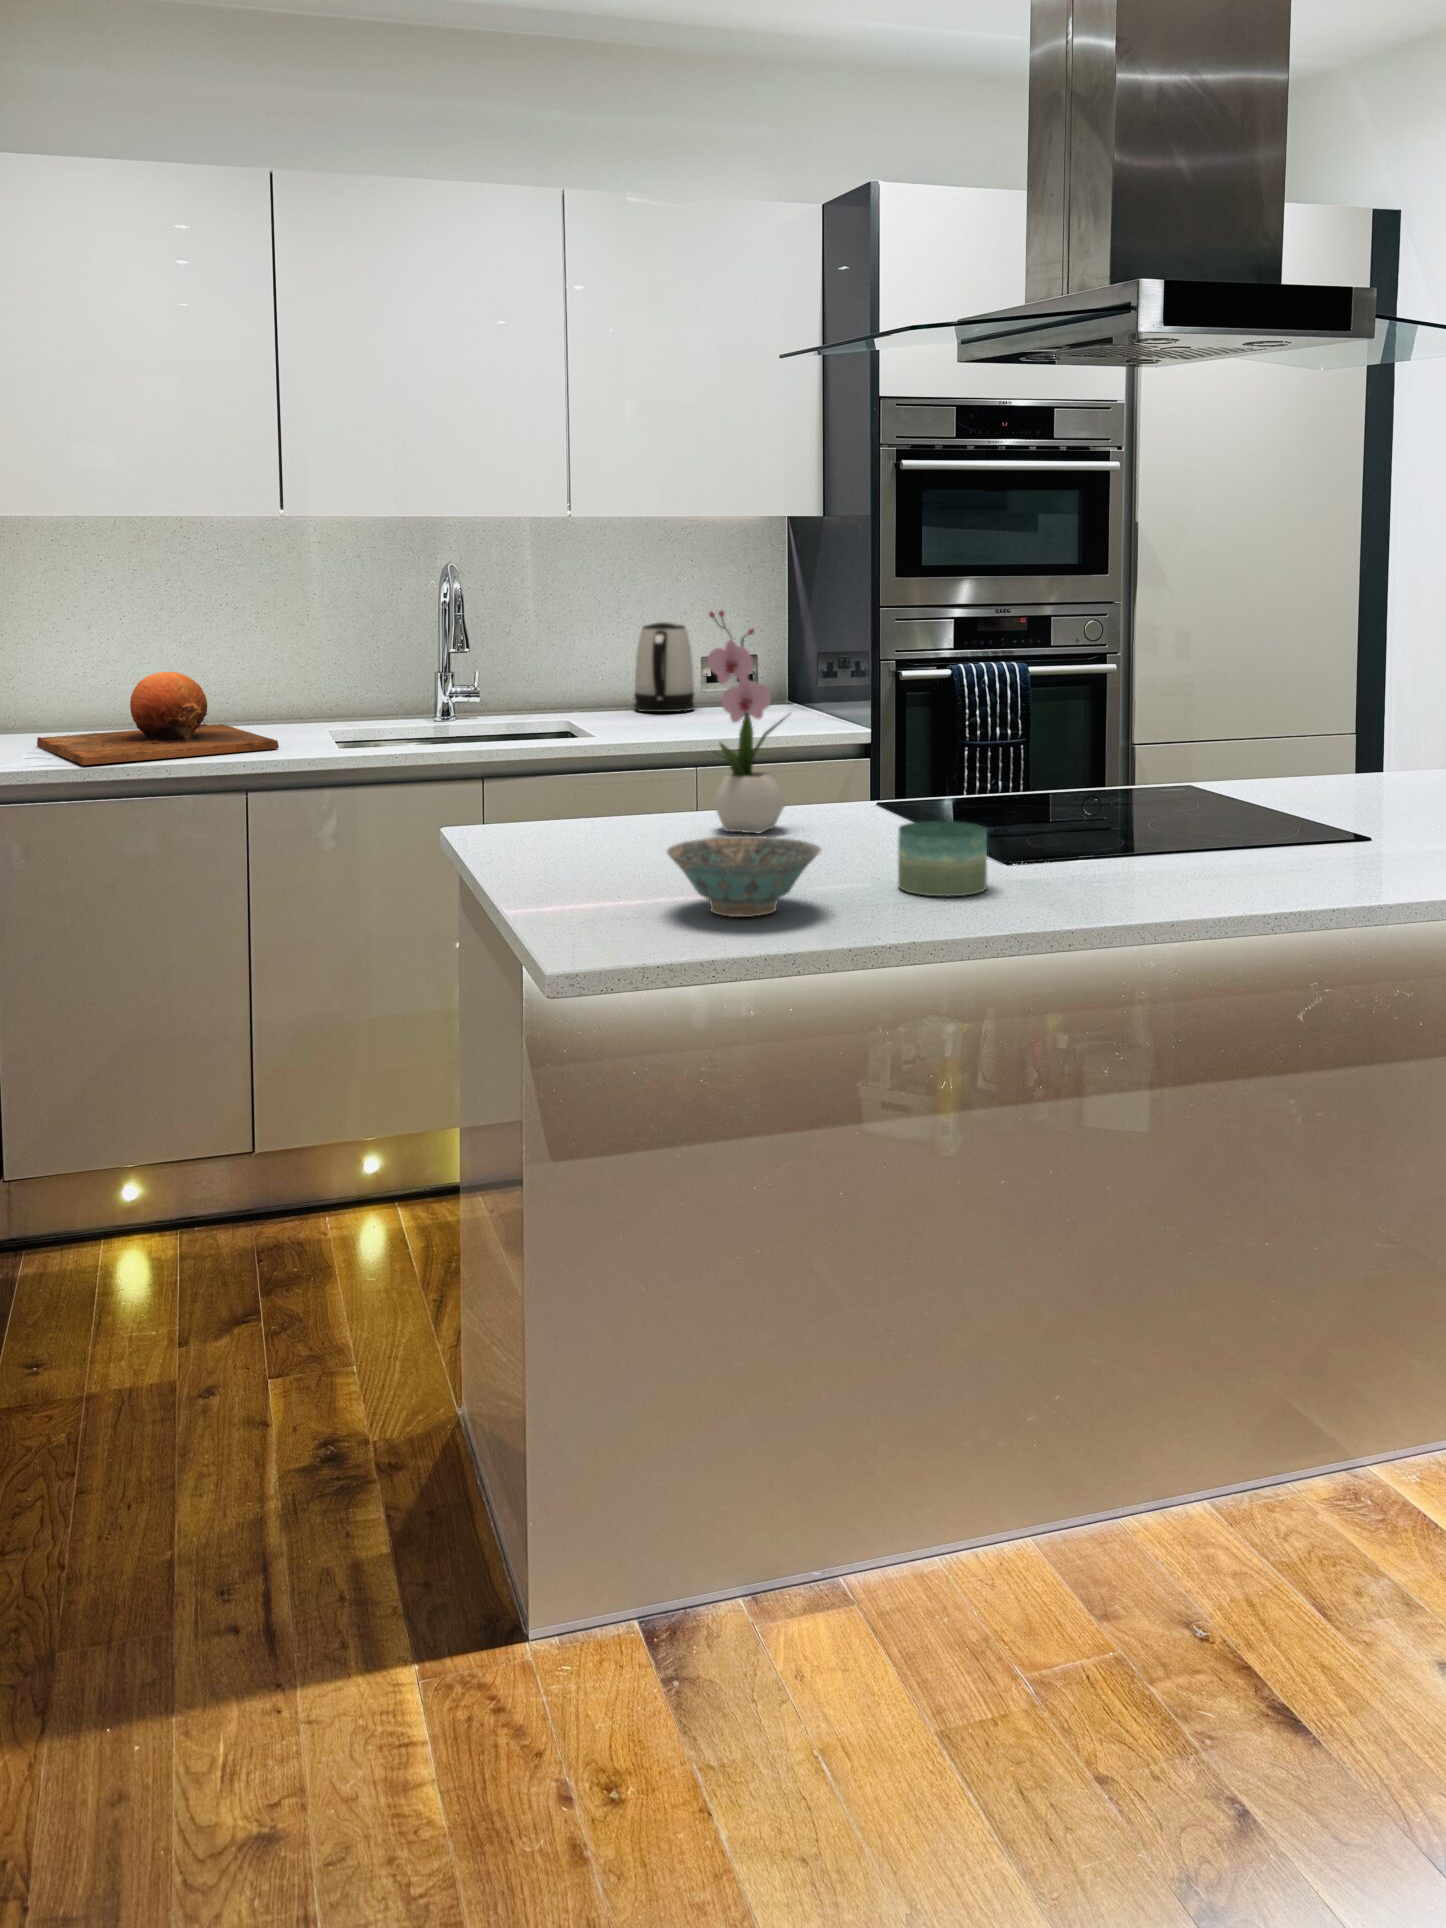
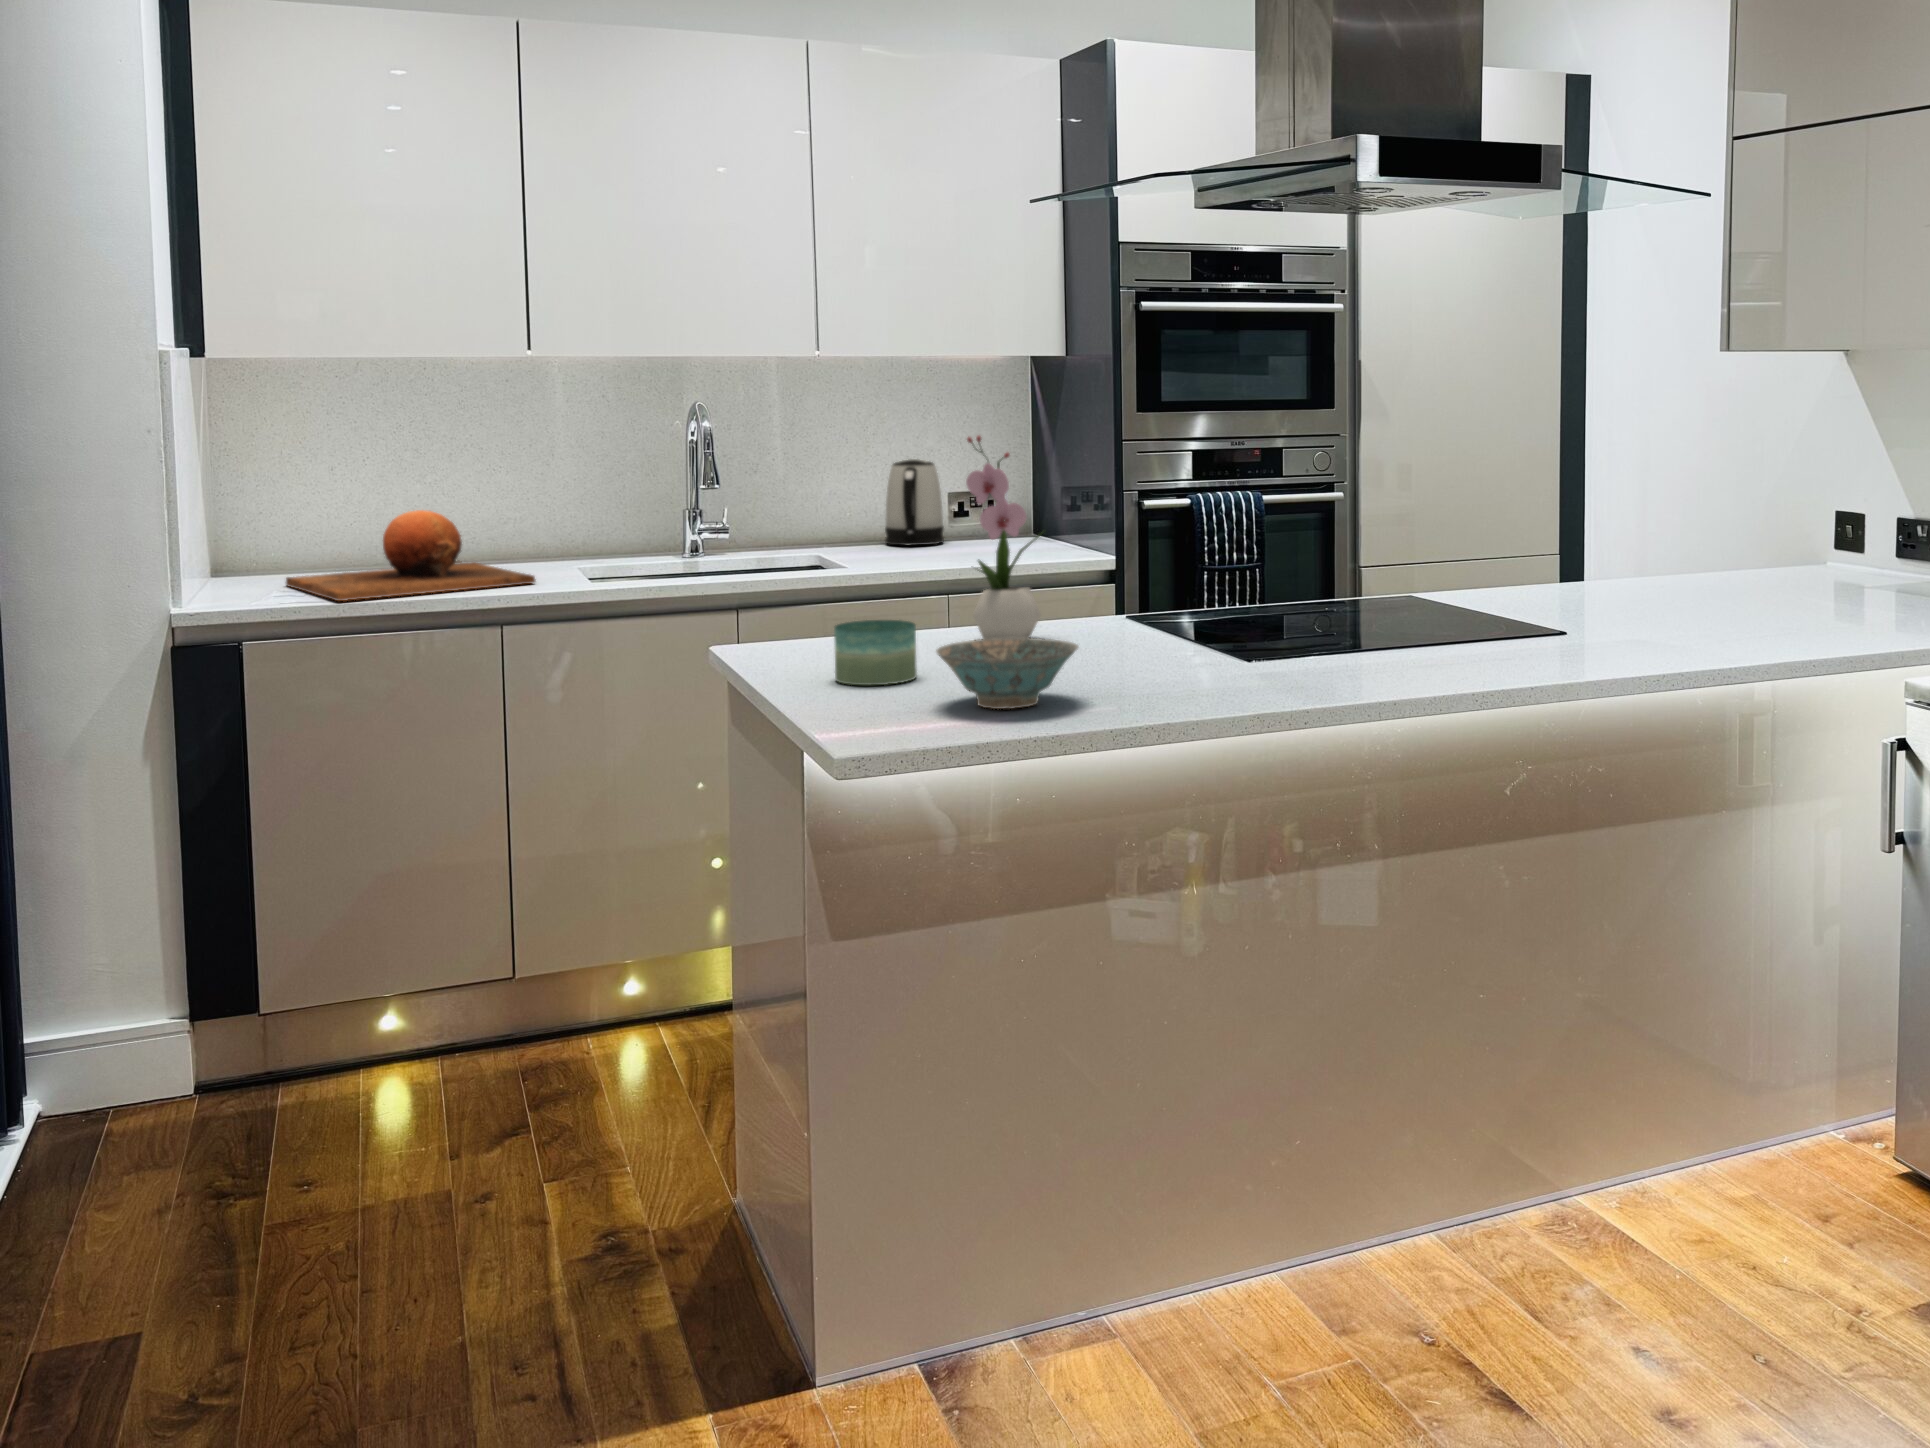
candle: present [898,821,987,896] -> present [834,620,917,685]

